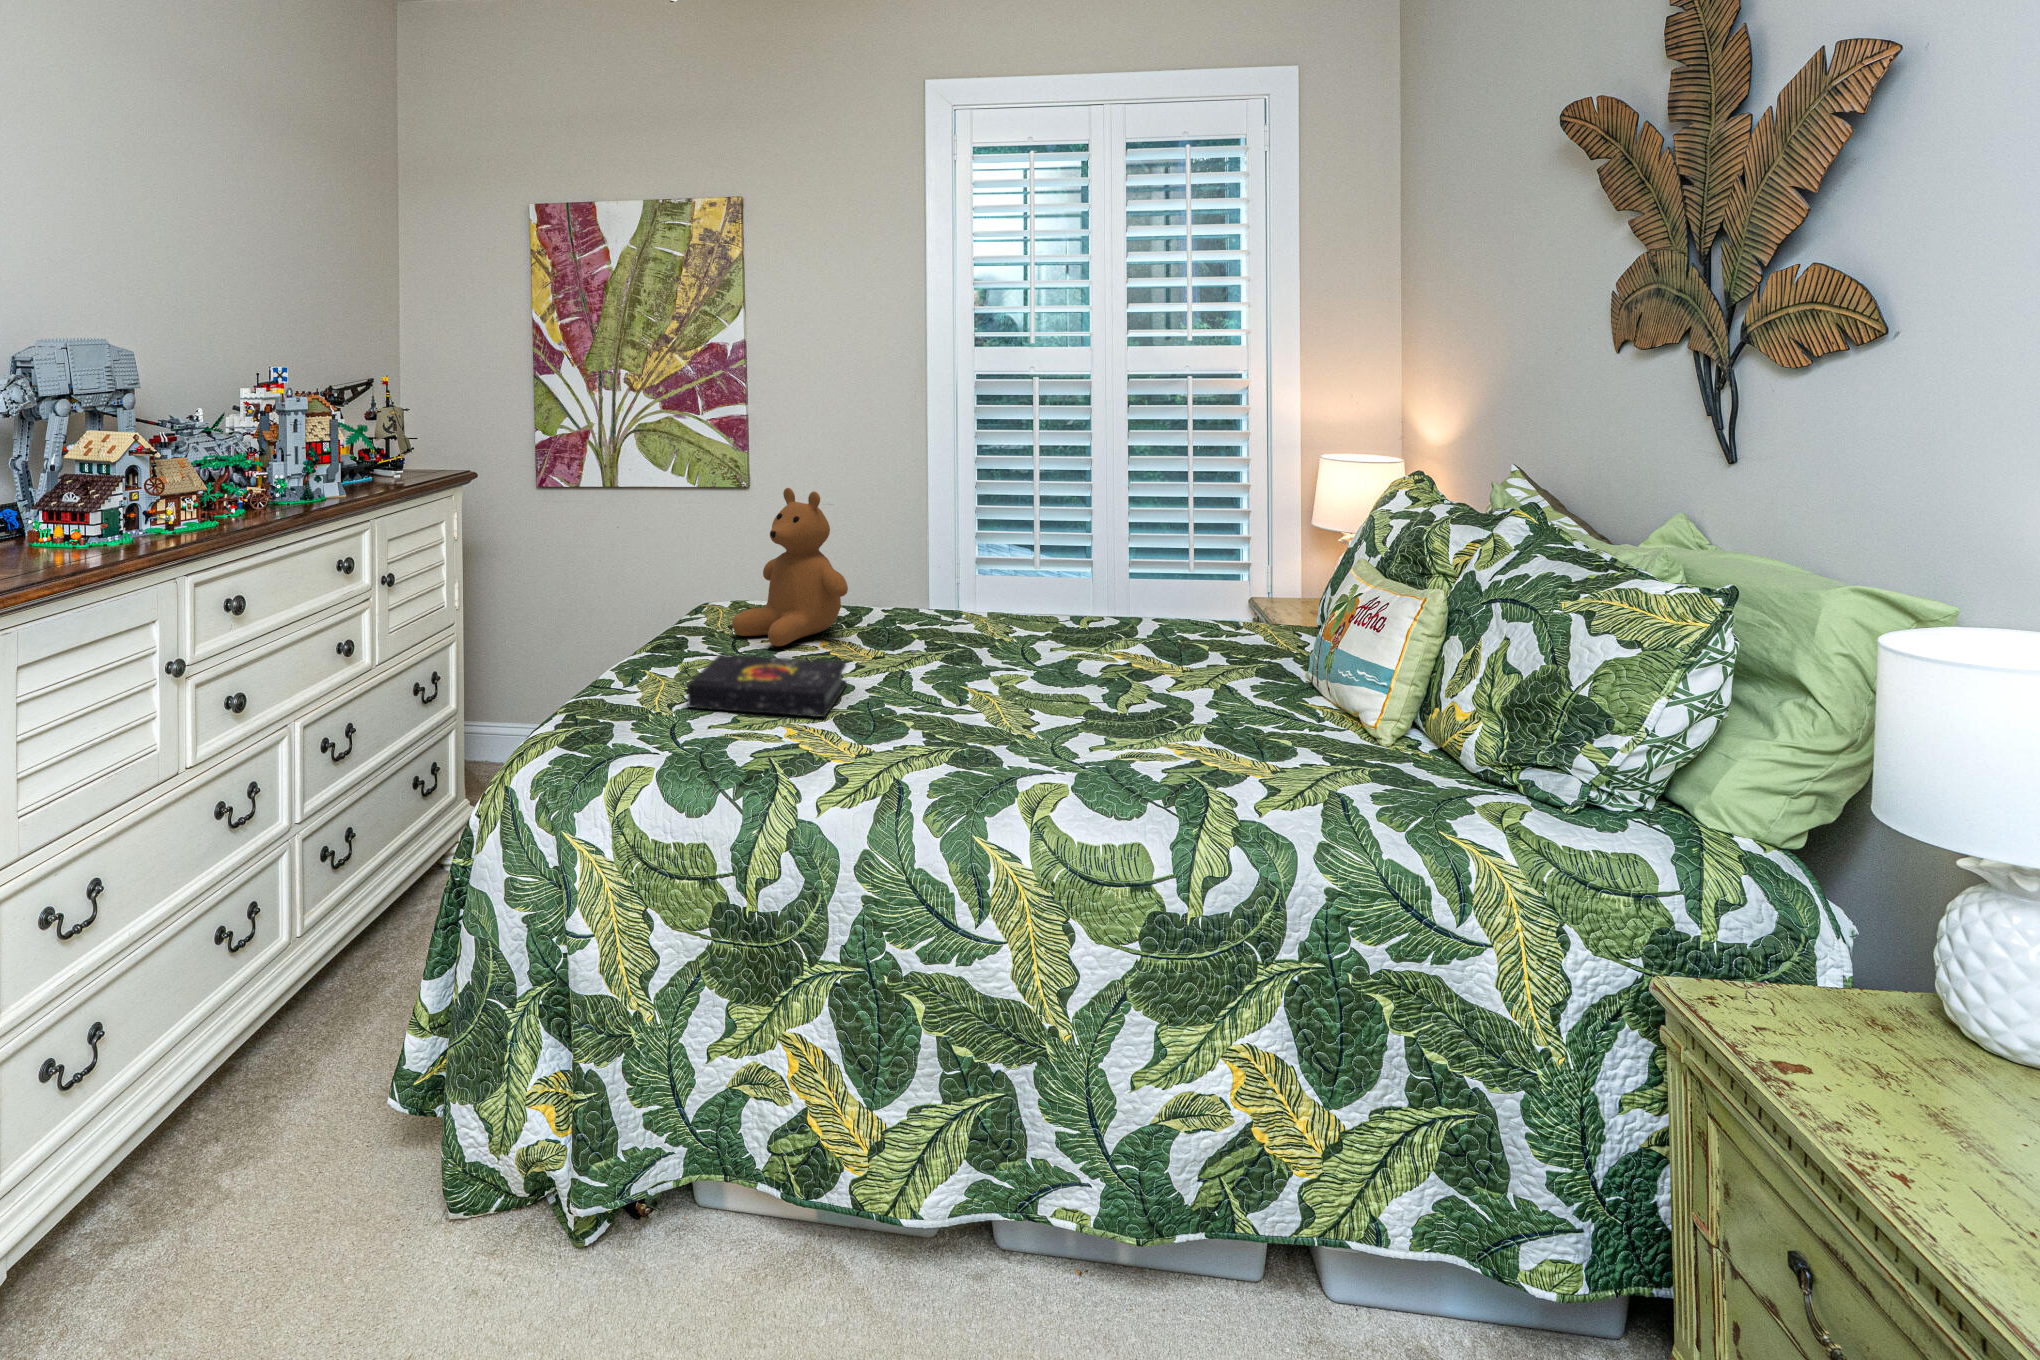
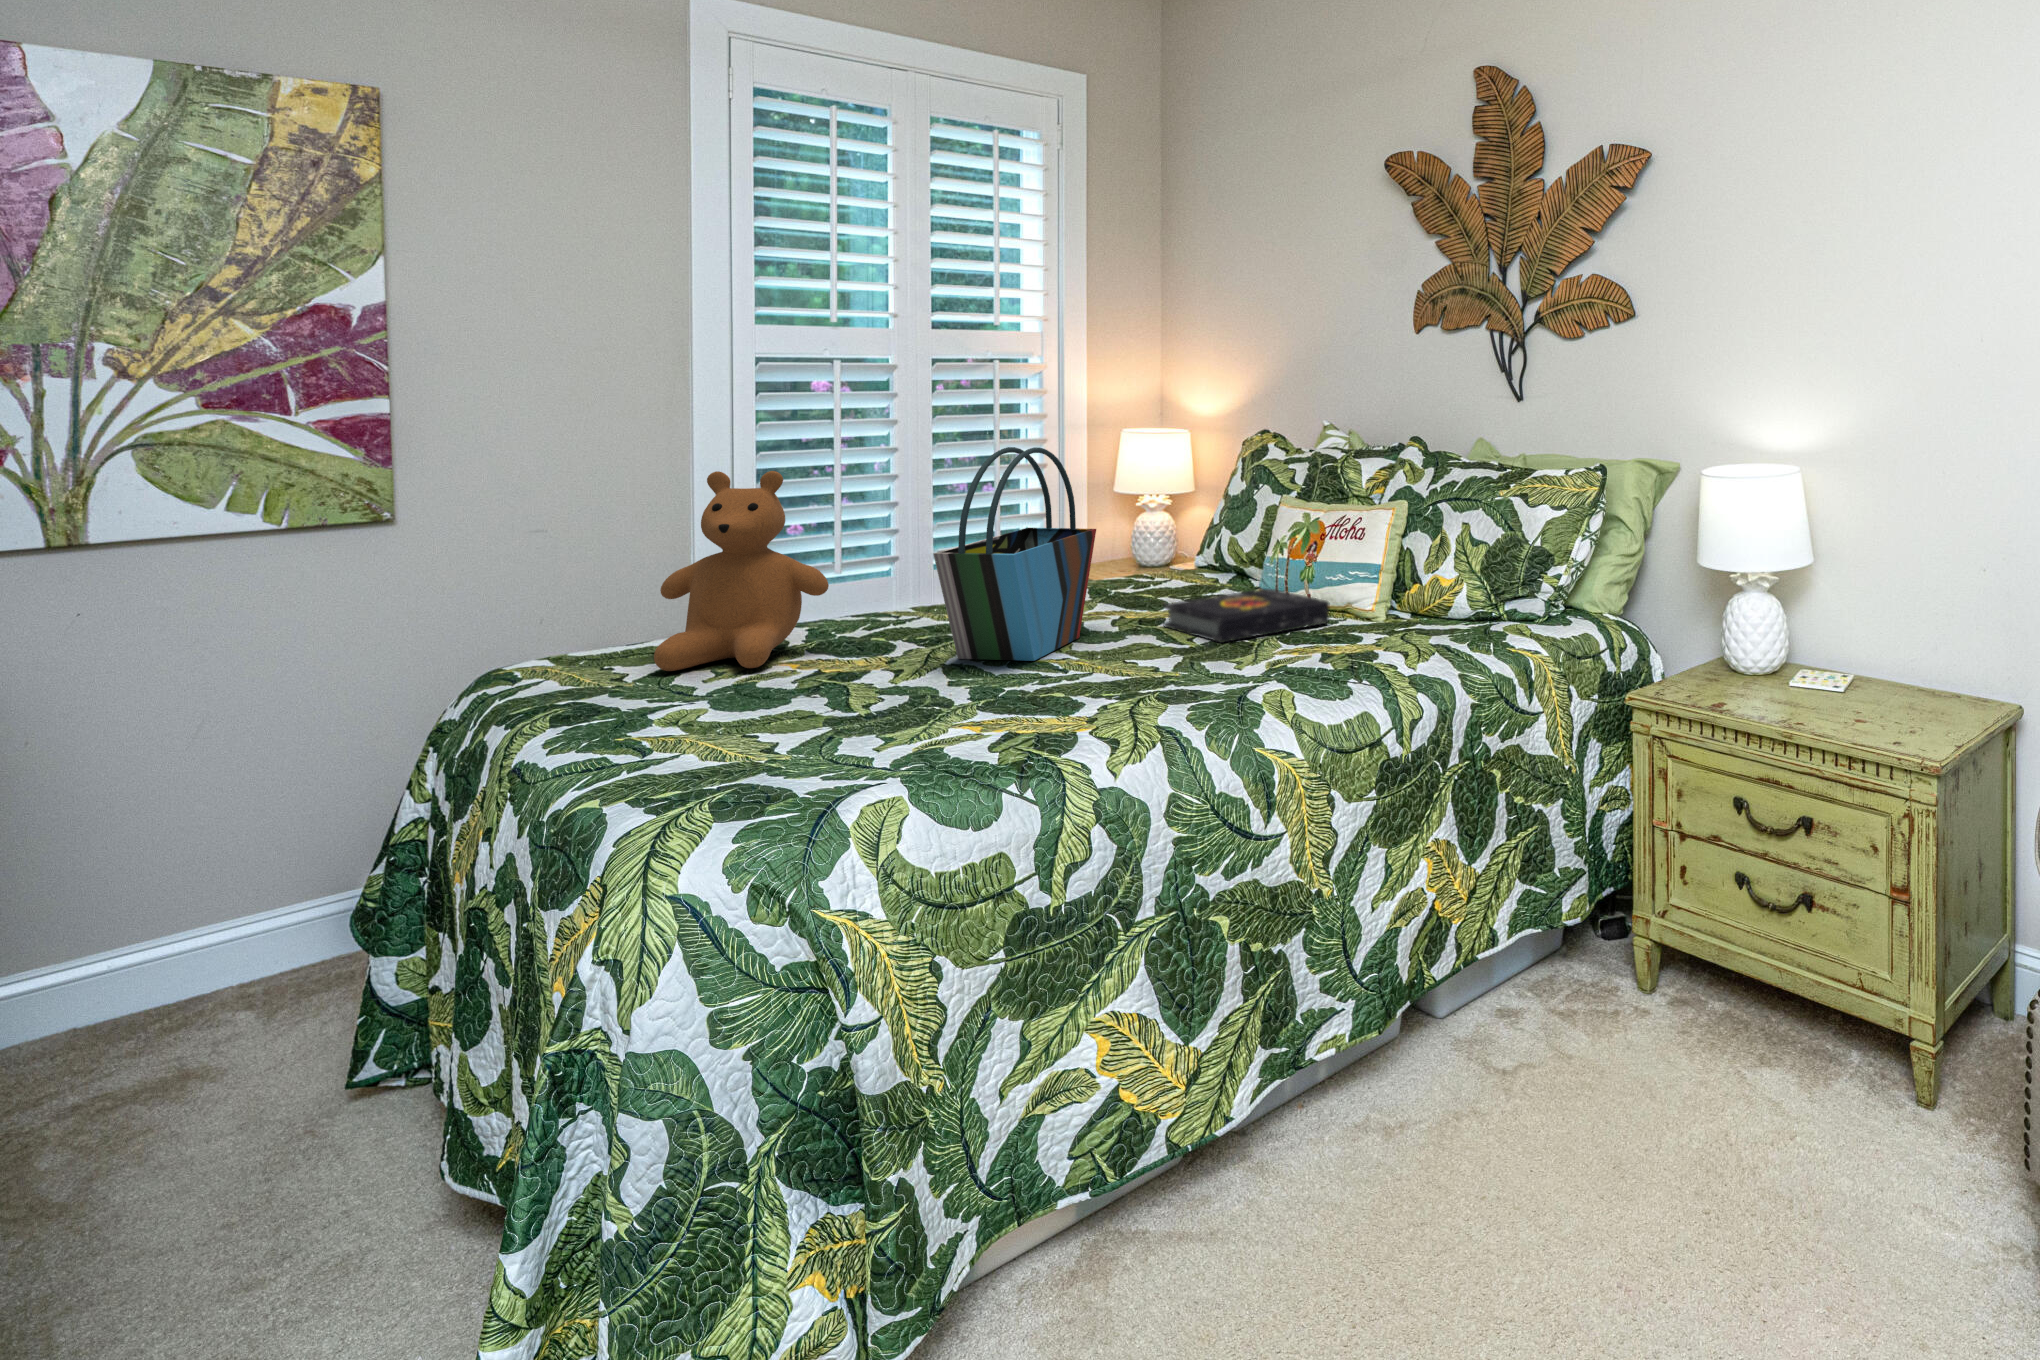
tote bag: none [862,490,1054,694] -> present [933,447,1096,661]
book: present [687,655,847,717] -> present [1164,588,1330,643]

